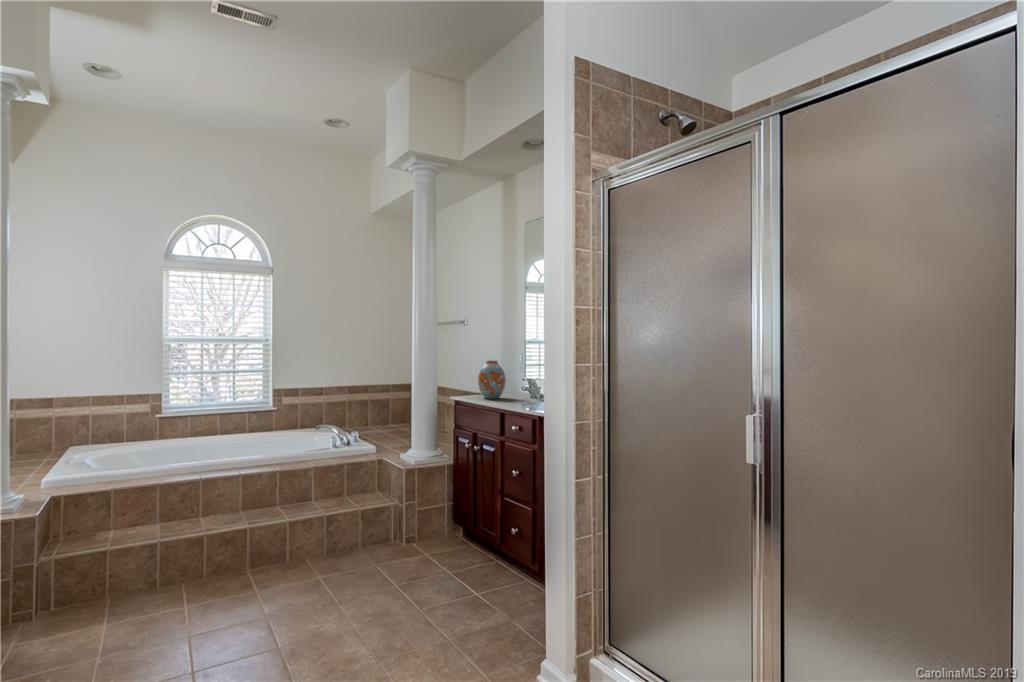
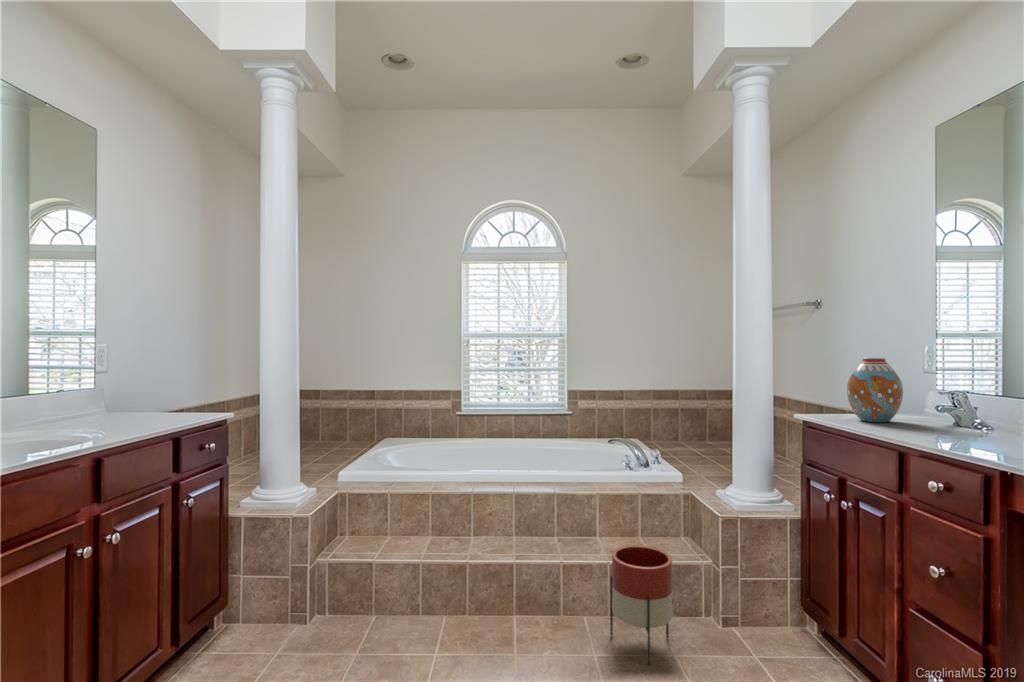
planter: none [330,494,374,569] -> present [610,546,673,665]

